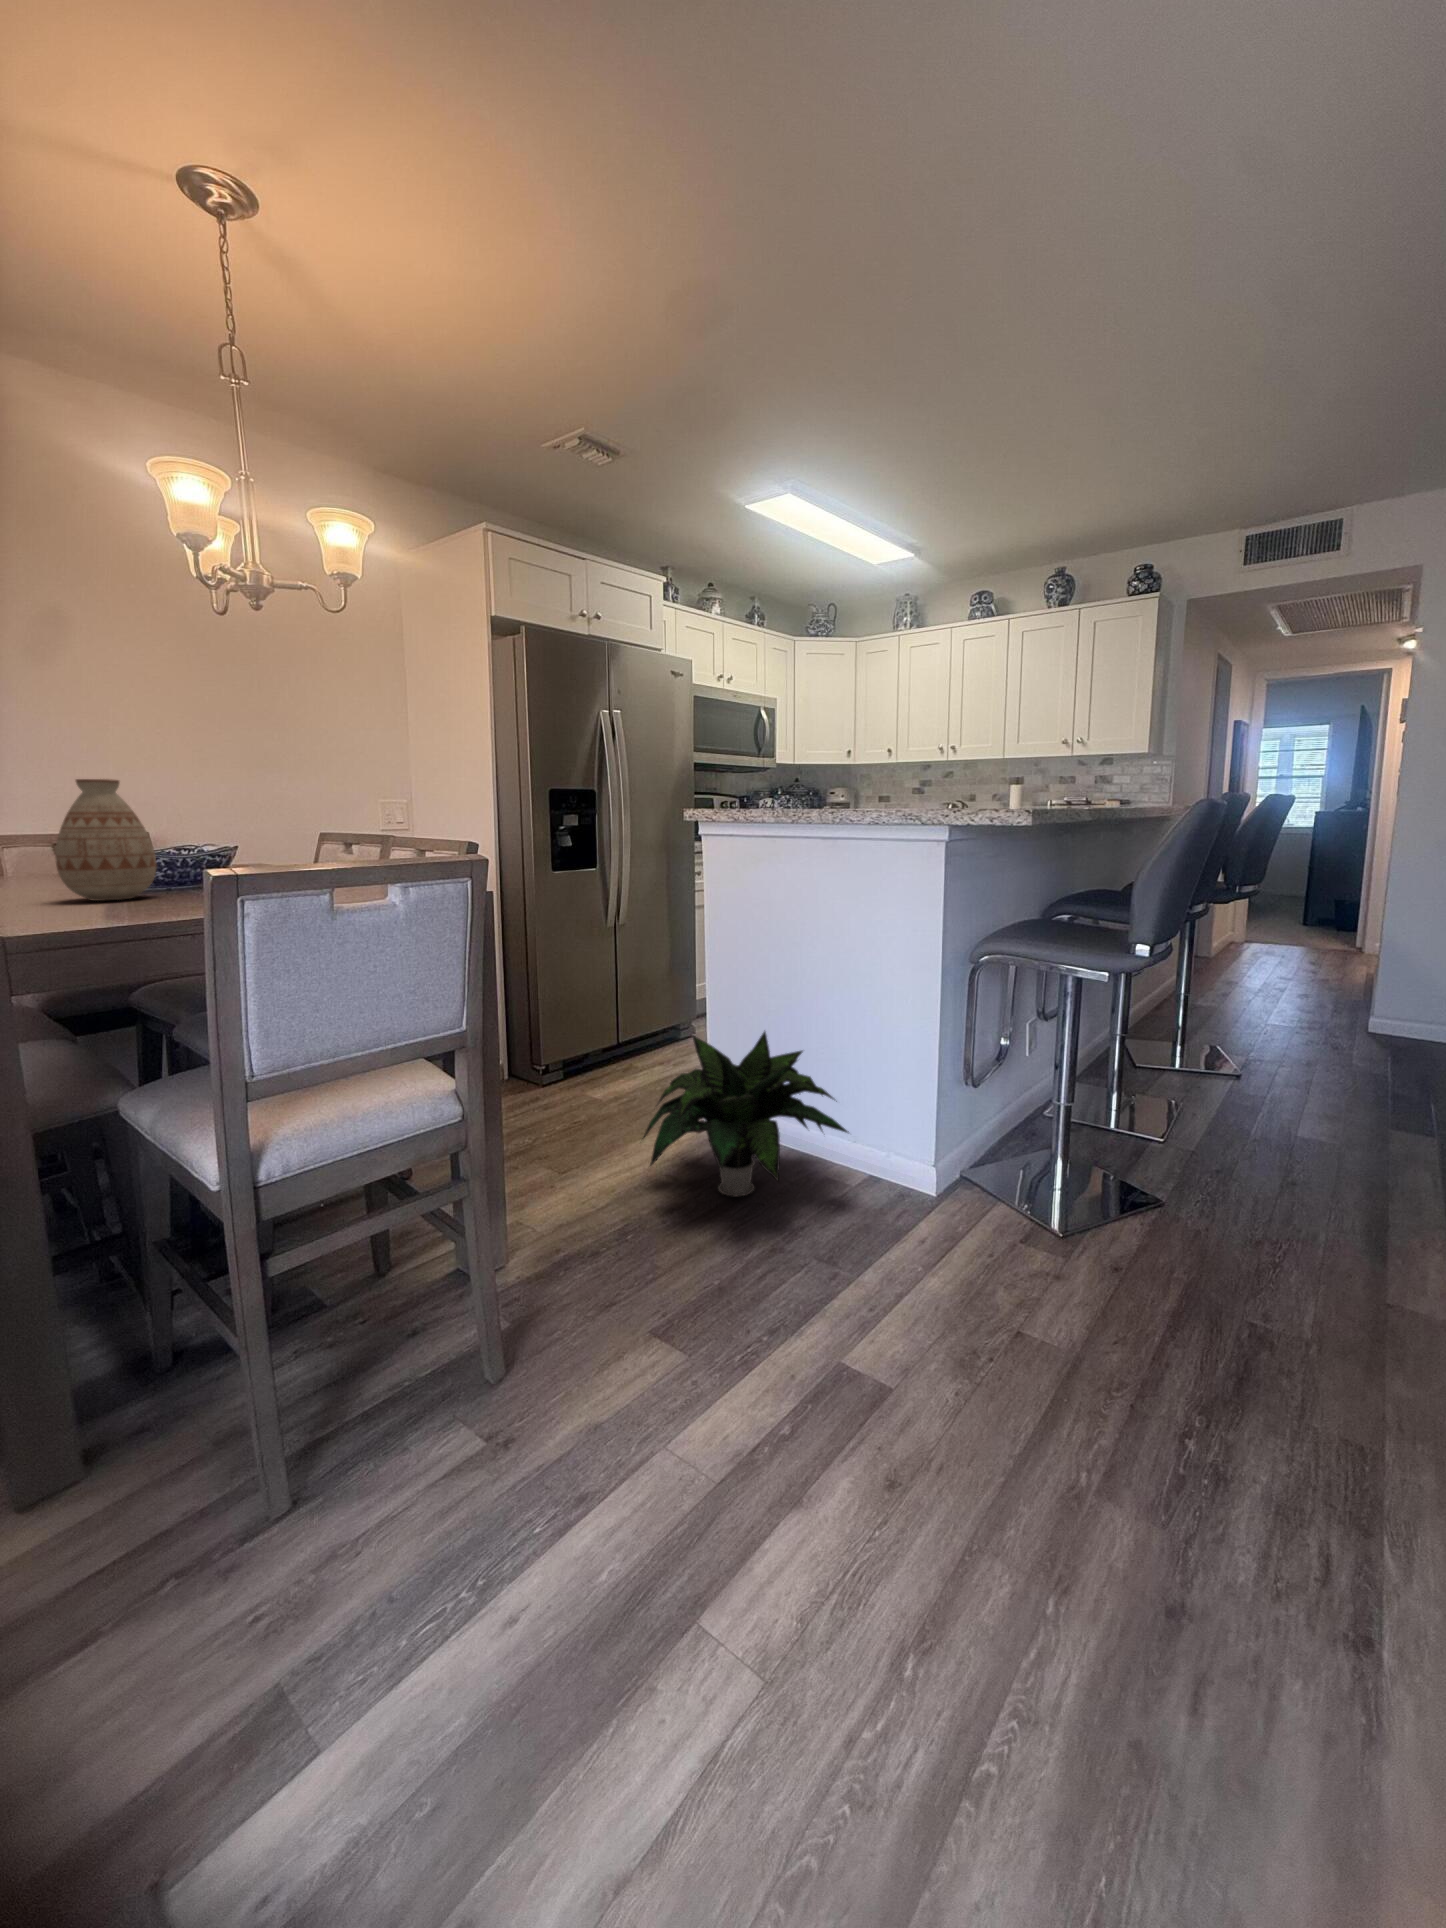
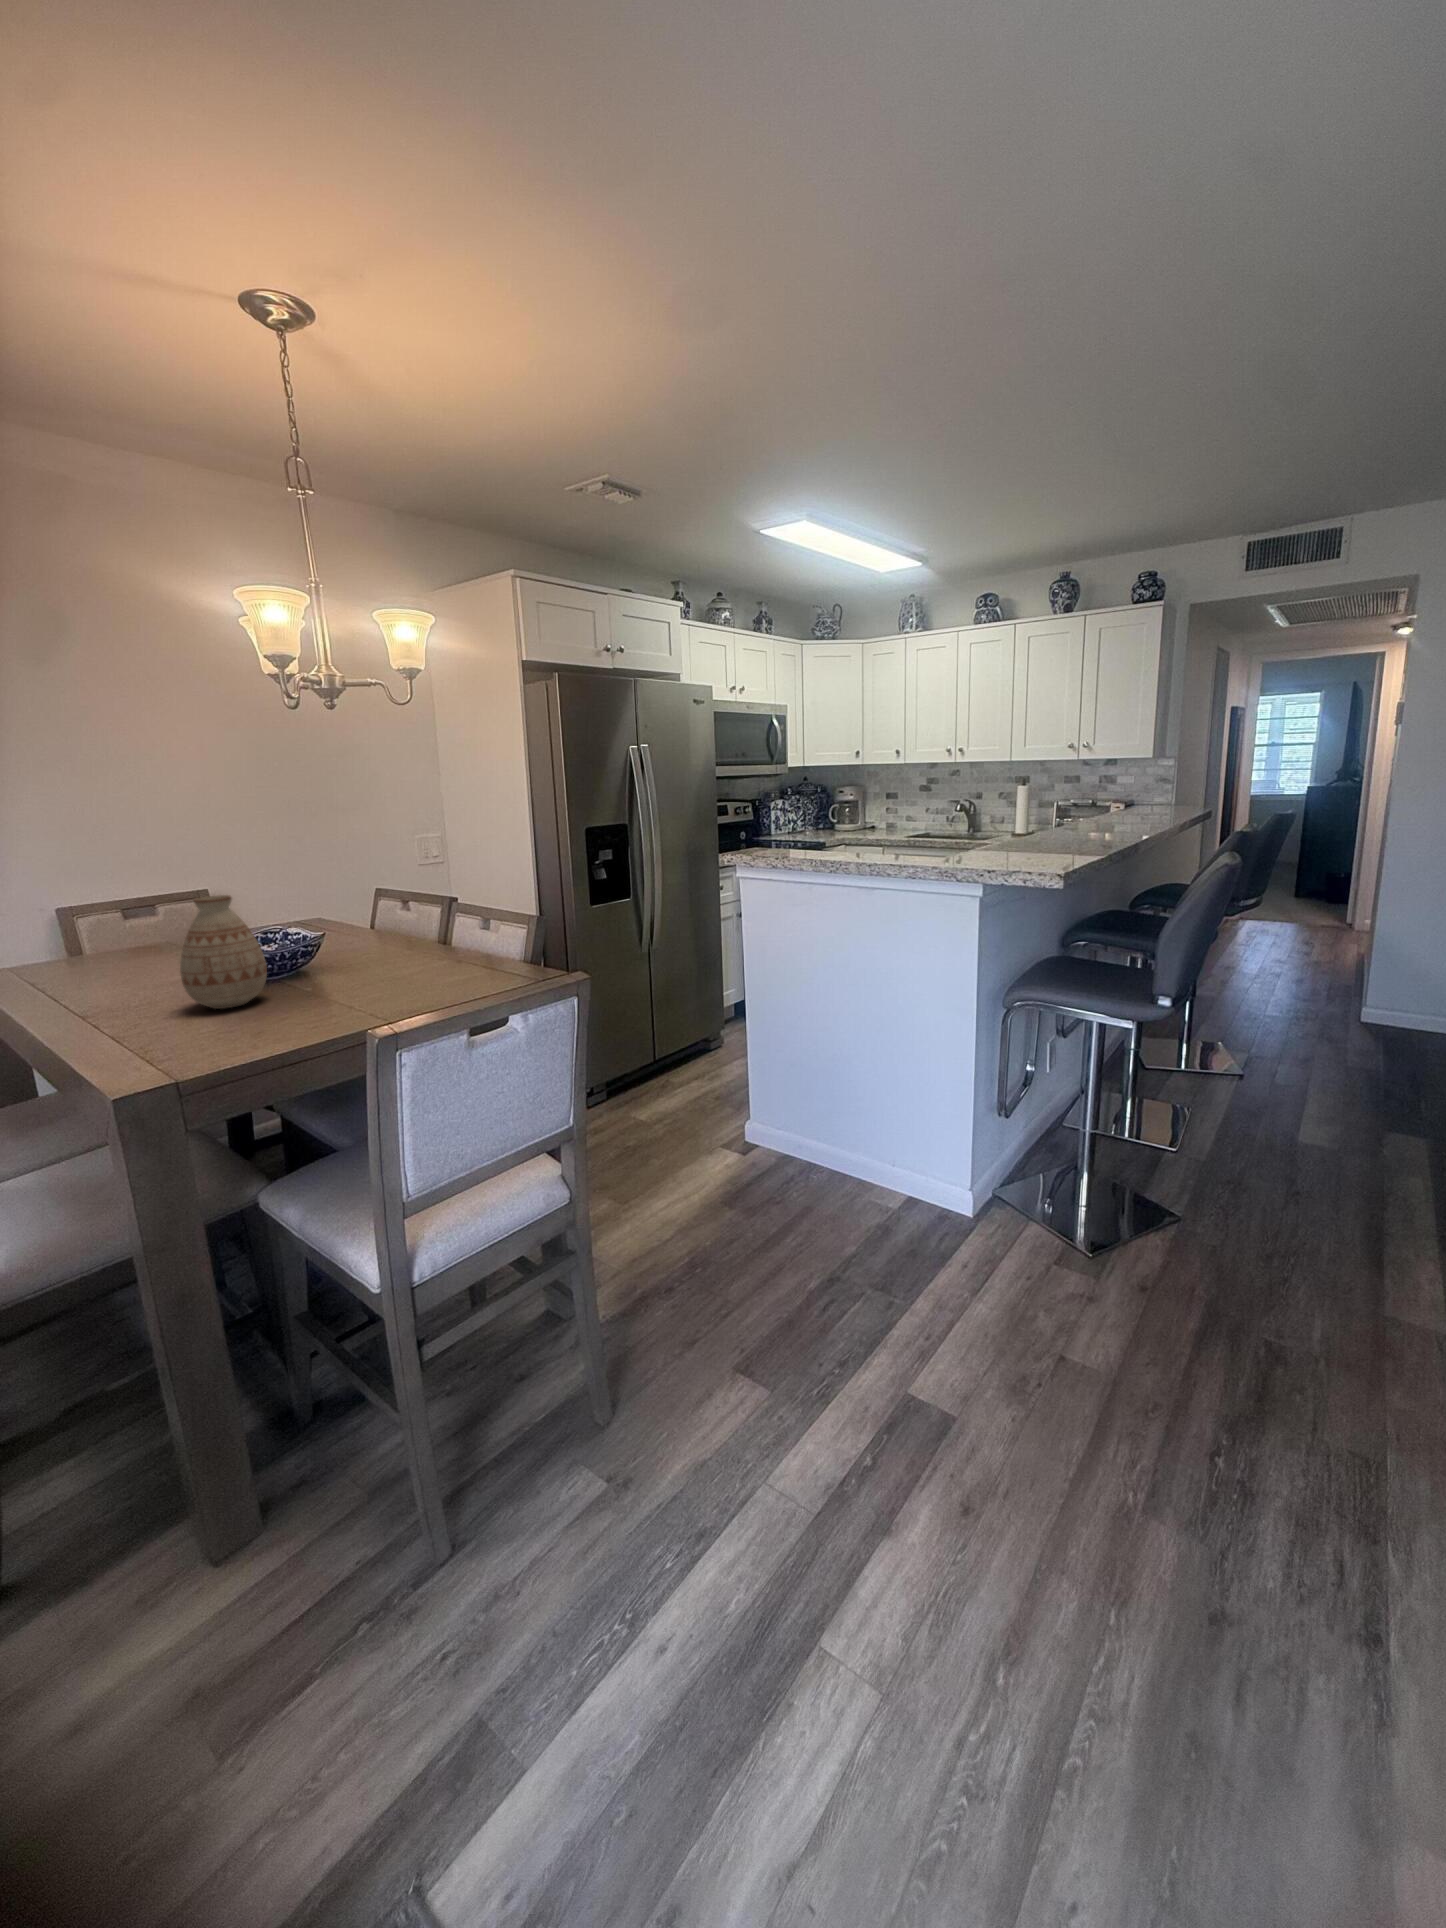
potted plant: present [642,1032,849,1196] -> none [698,1074,897,1227]

